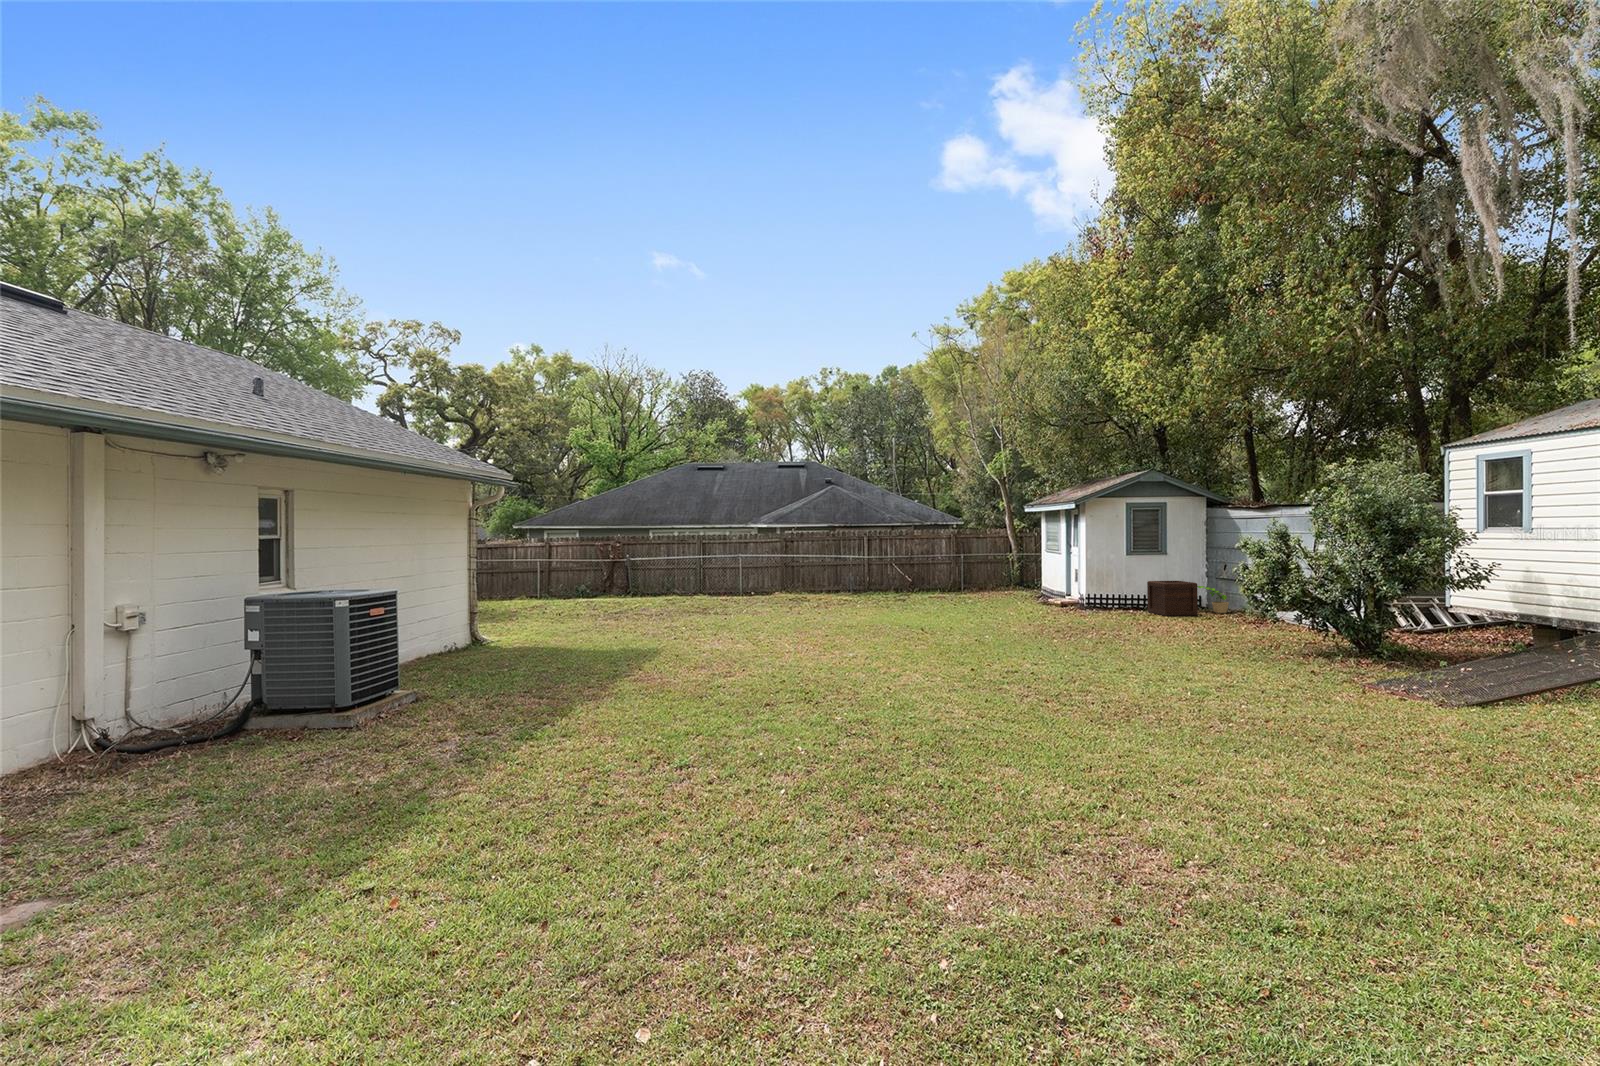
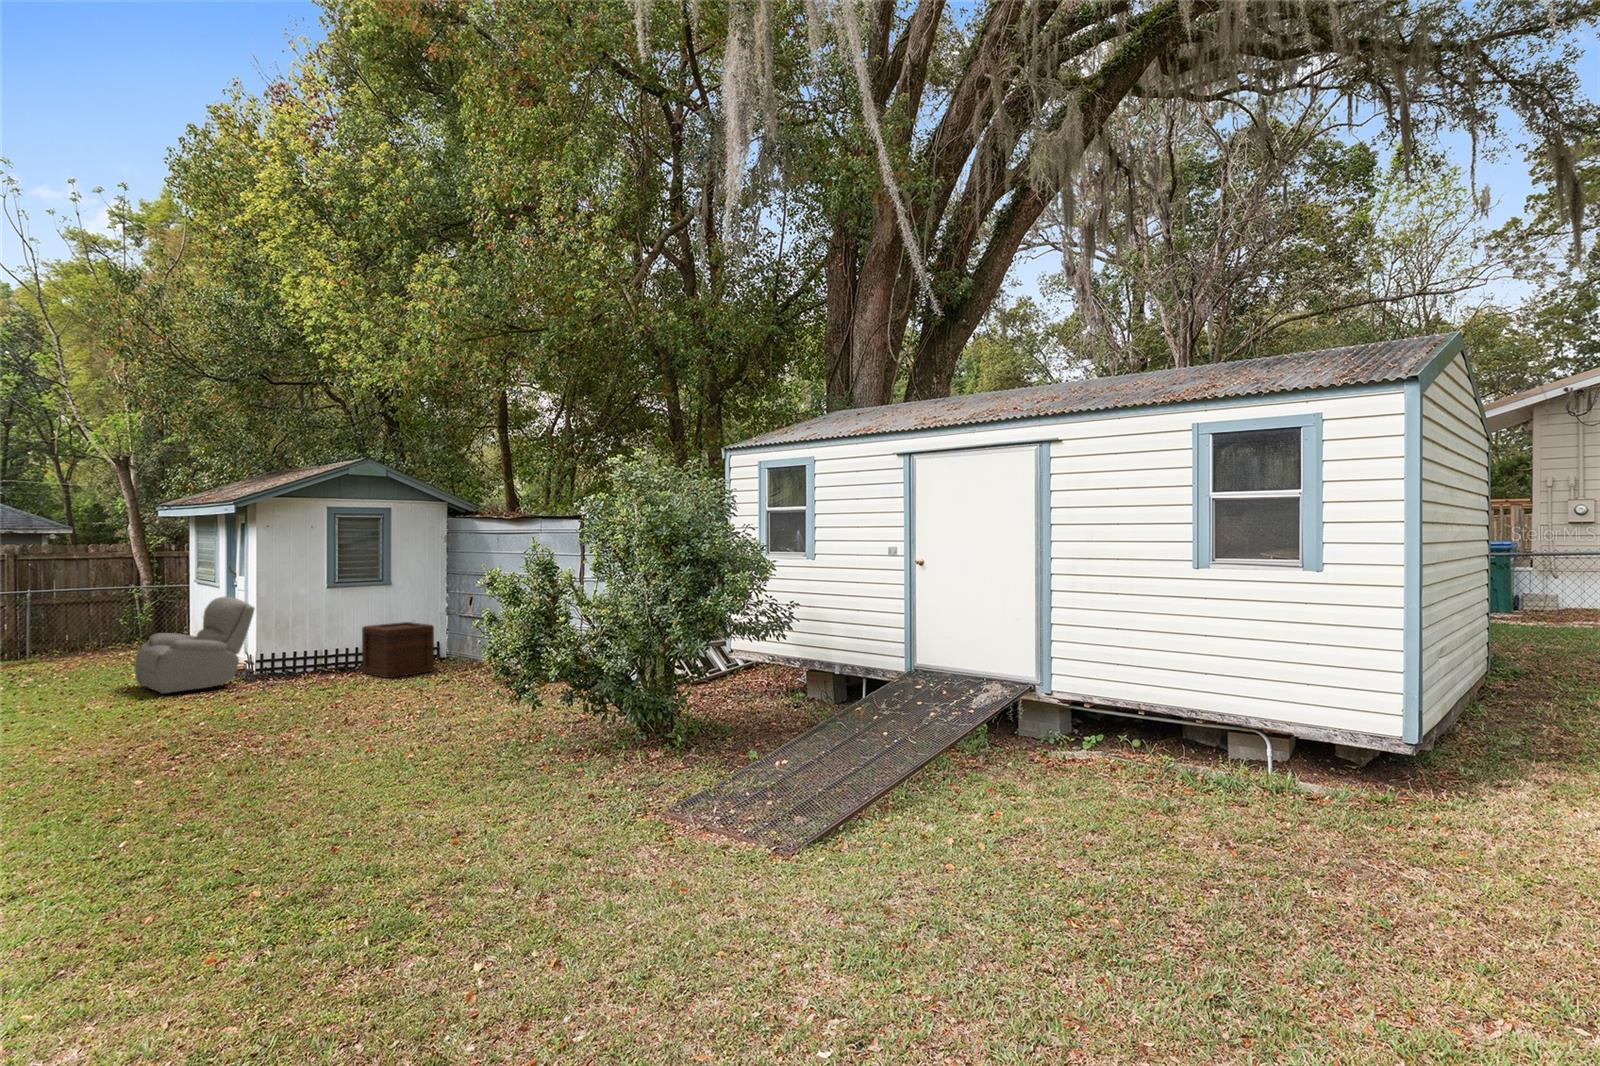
chair: none [1026,559,1085,611] -> present [135,597,255,694]
potted plant: present [1197,586,1229,613] -> none [432,627,475,662]

